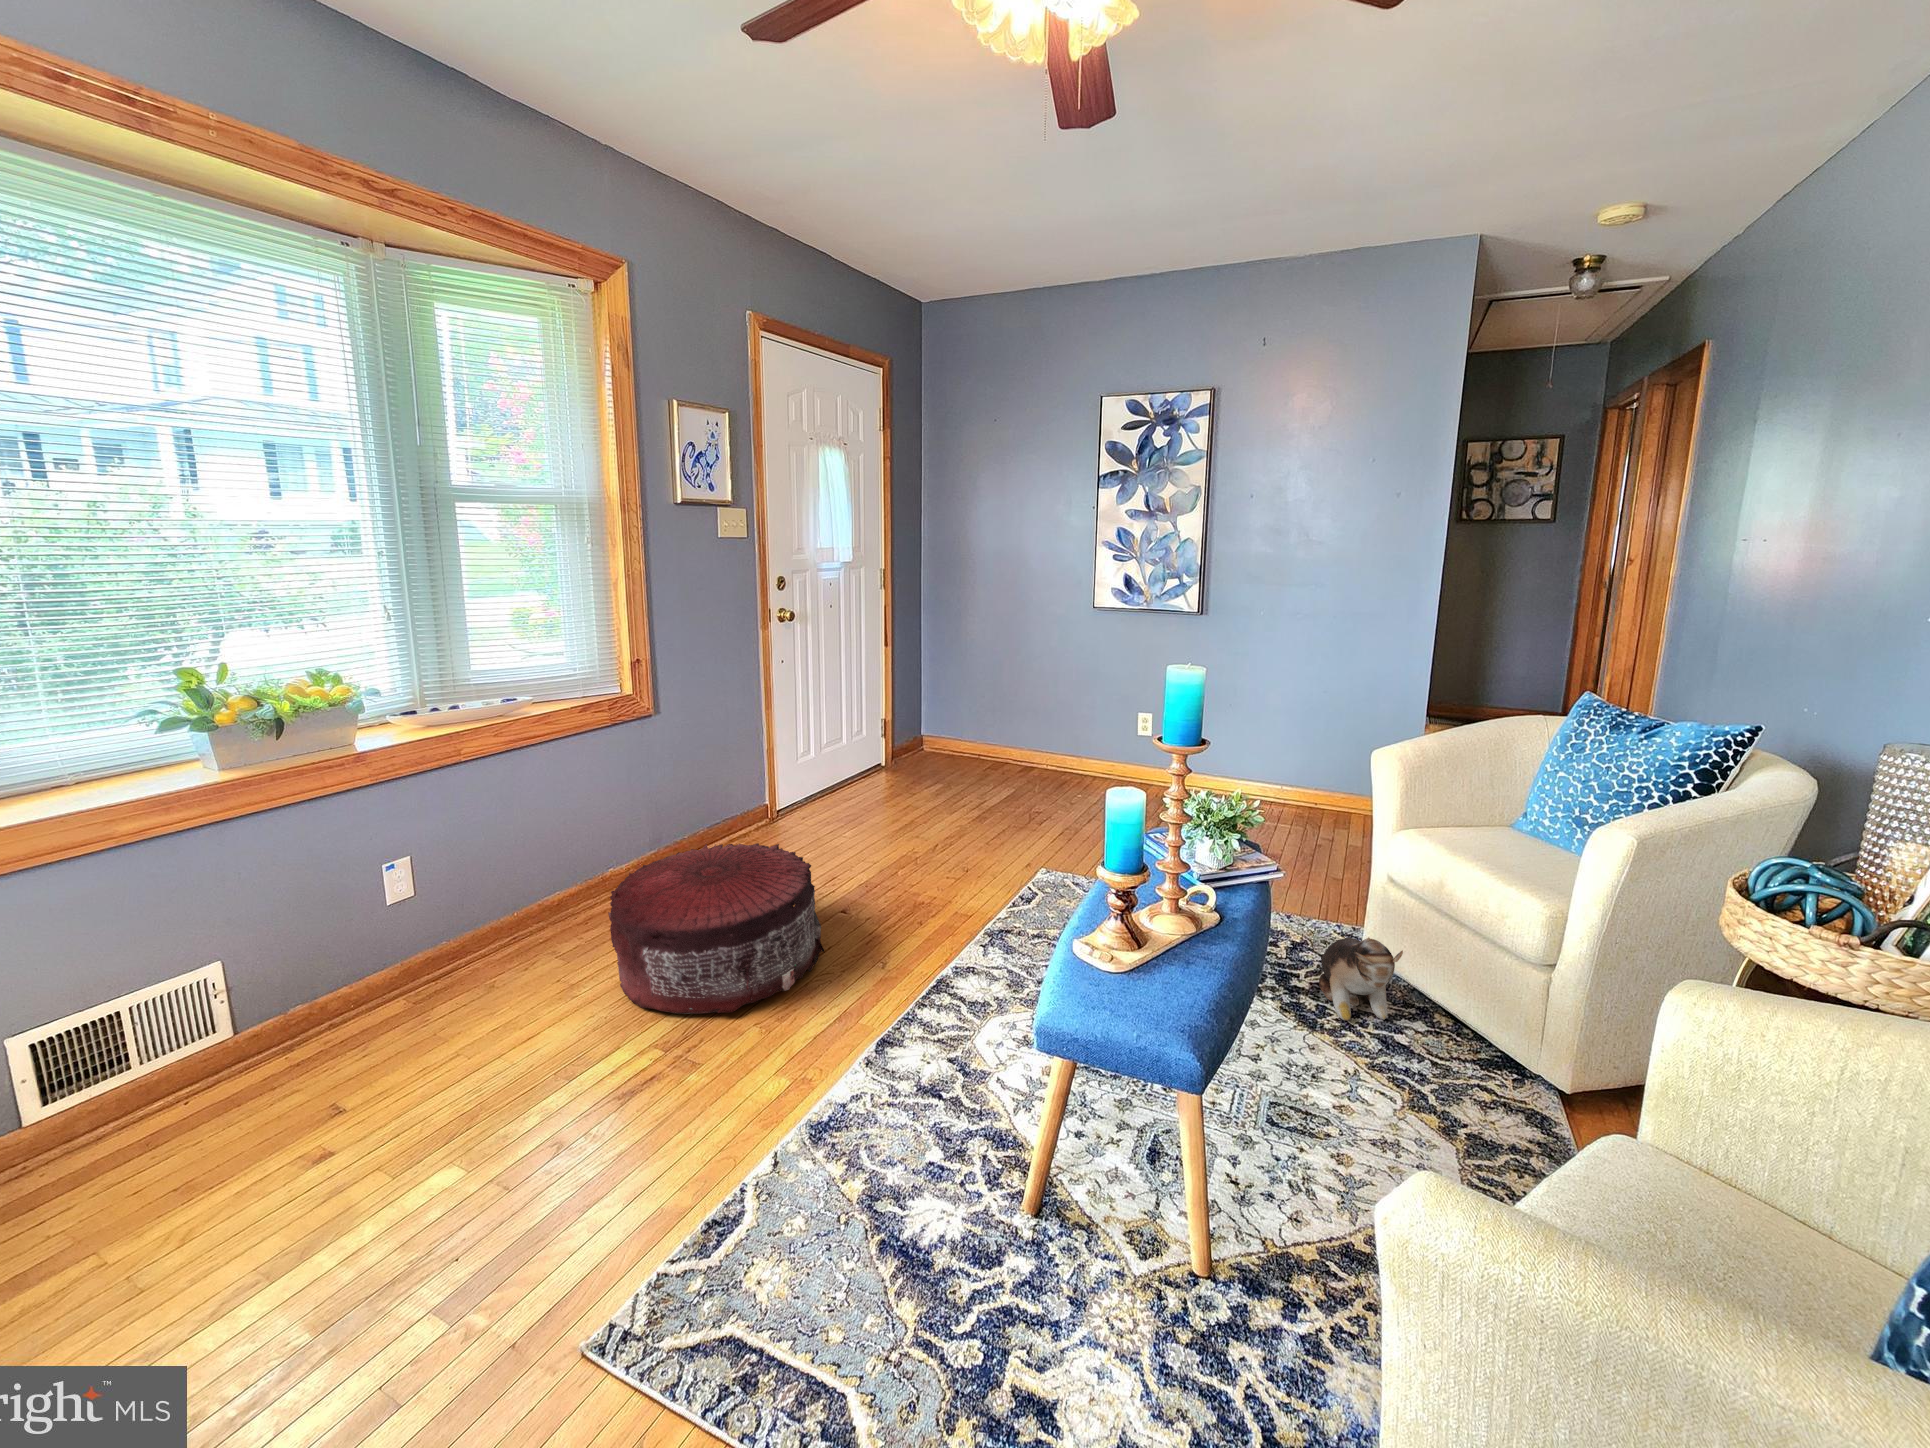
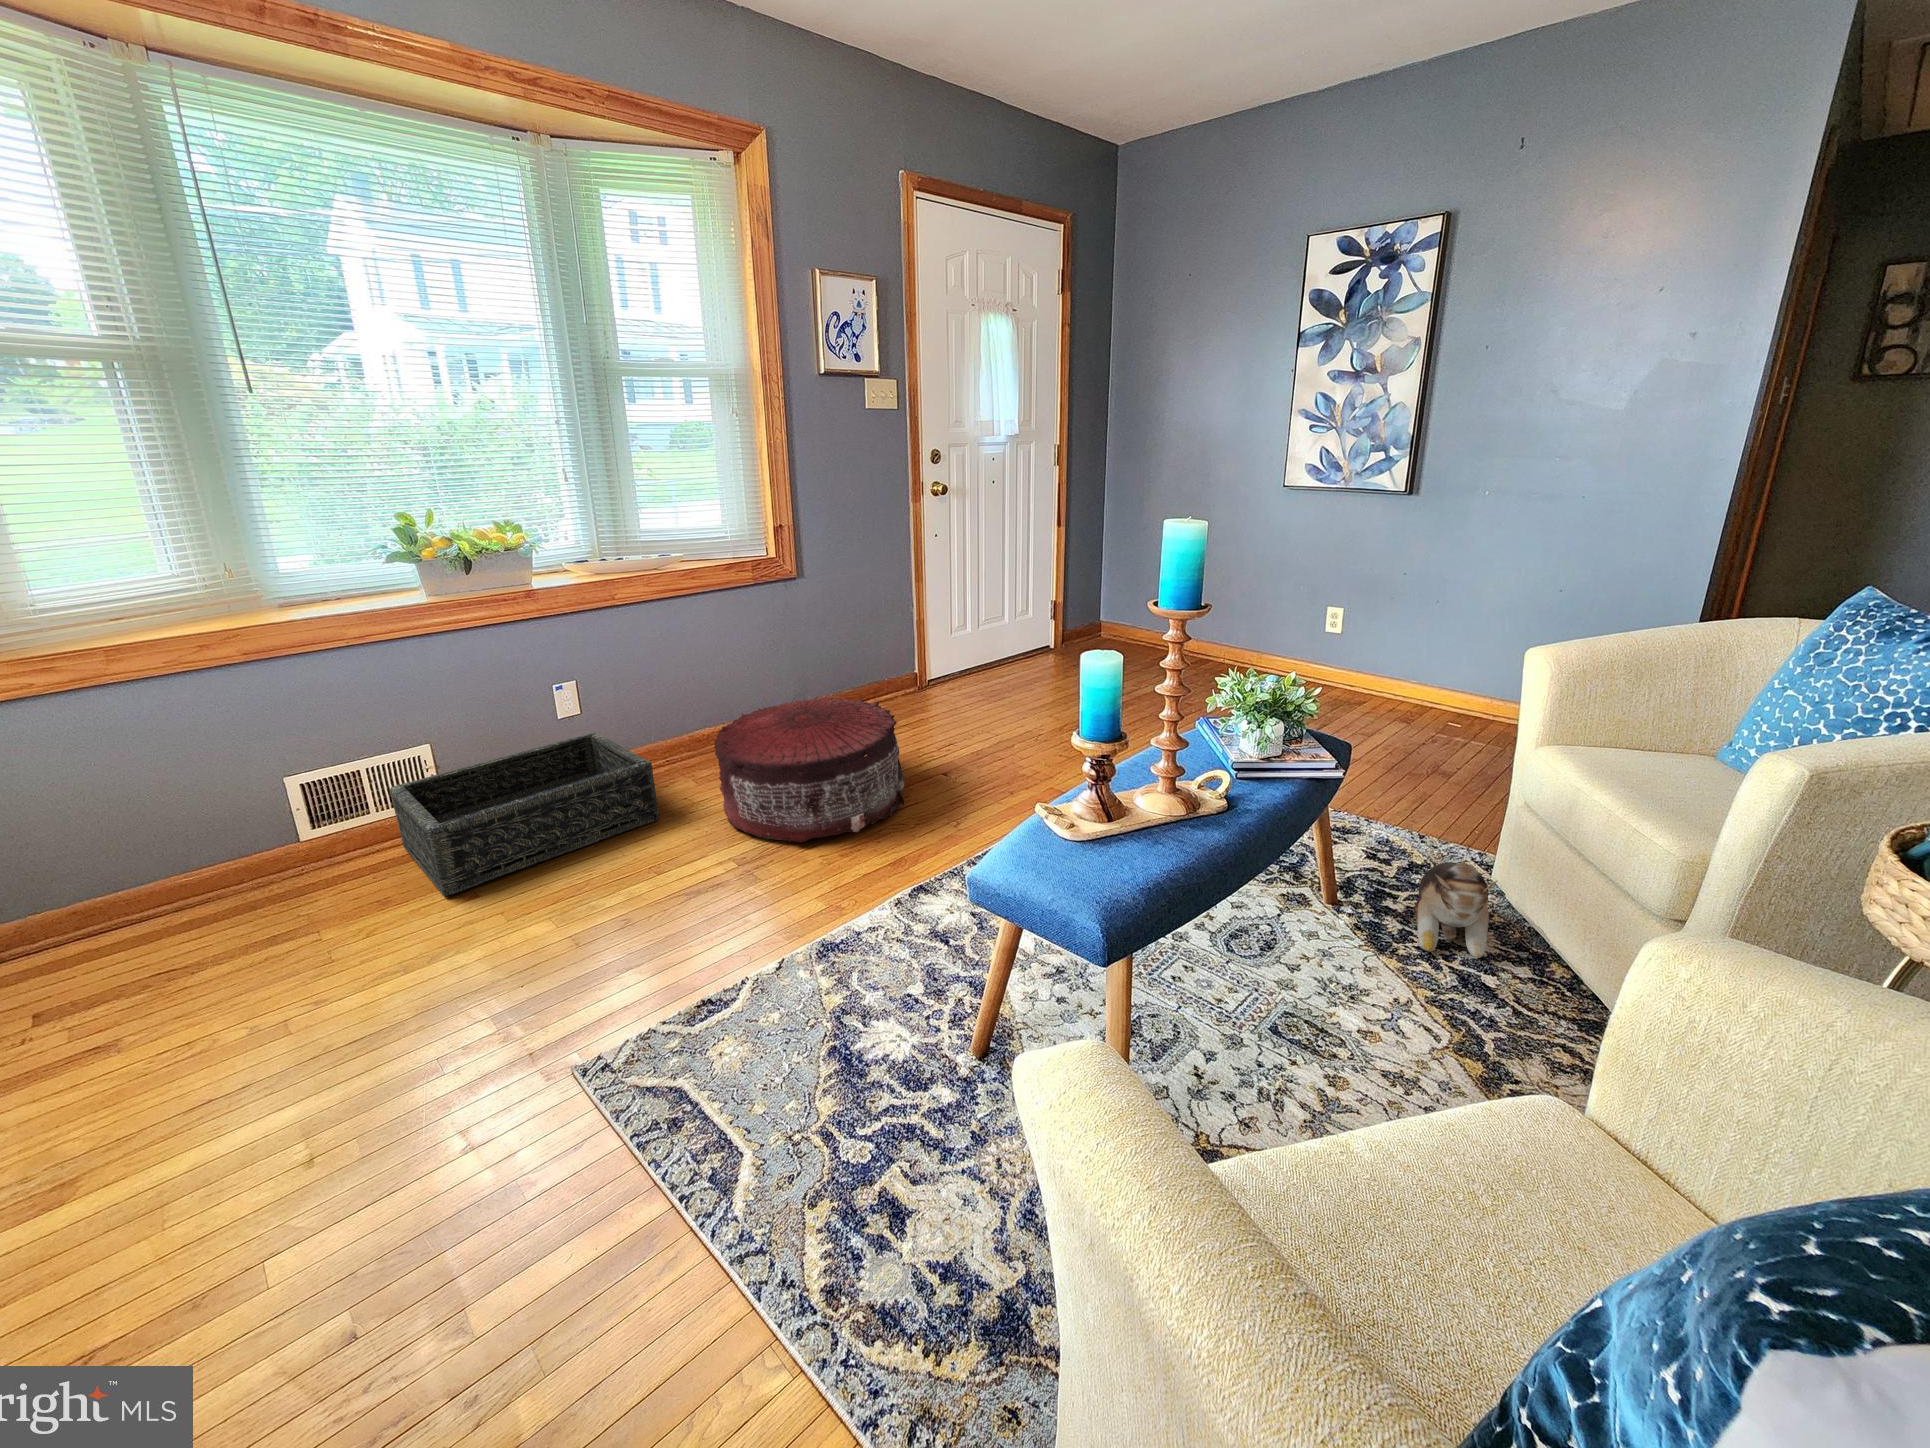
basket: none [168,916,540,1164] -> present [390,732,659,896]

